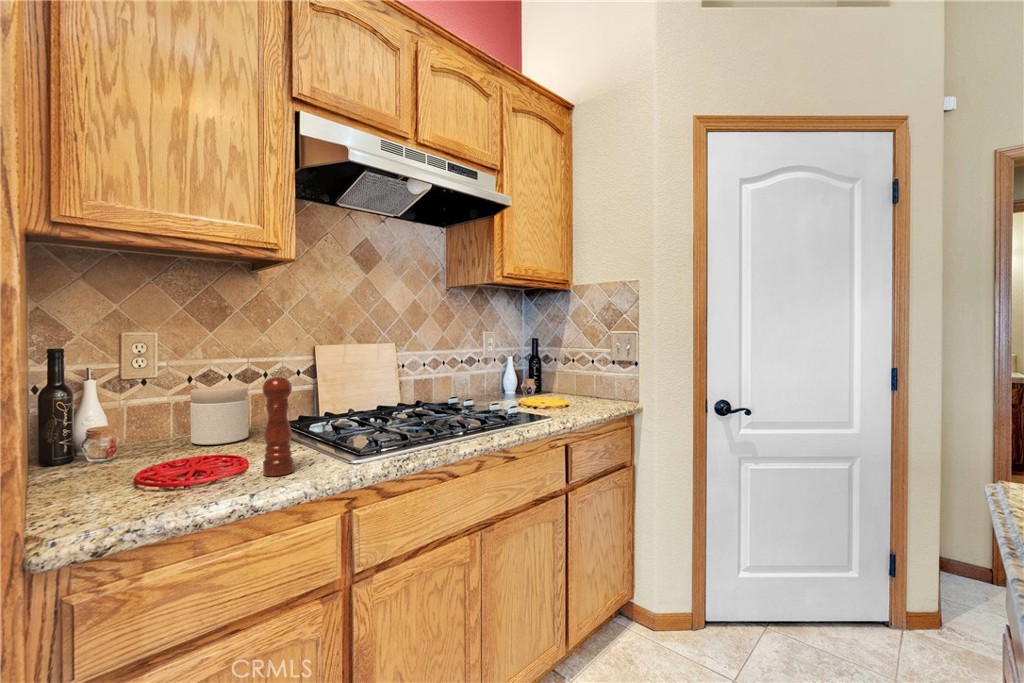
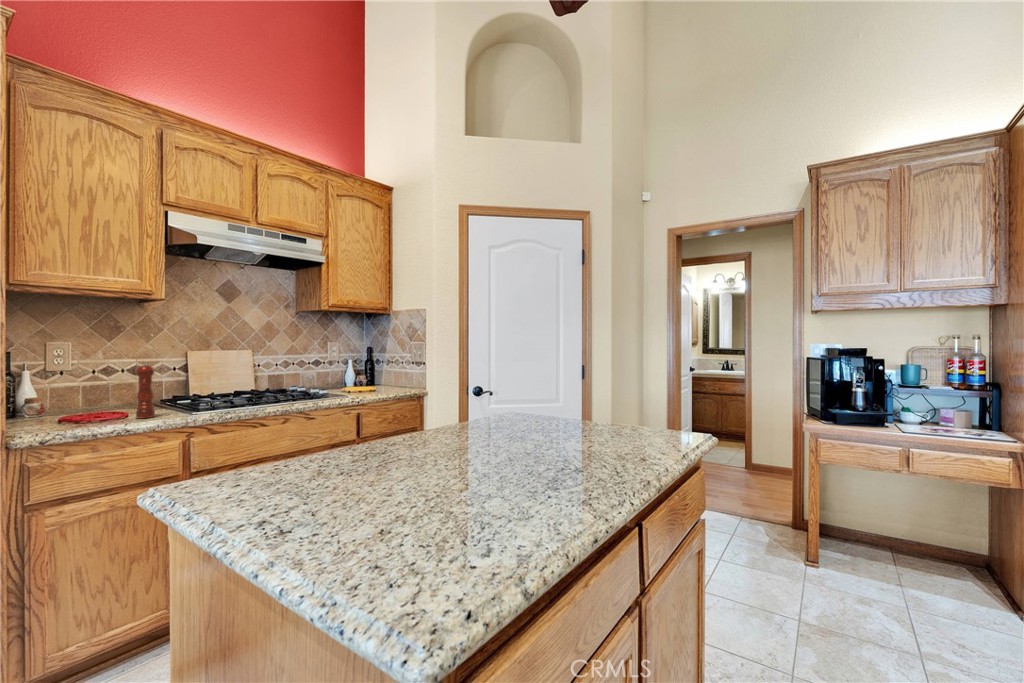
jar: present [190,386,248,445] -> none [94,376,134,410]

